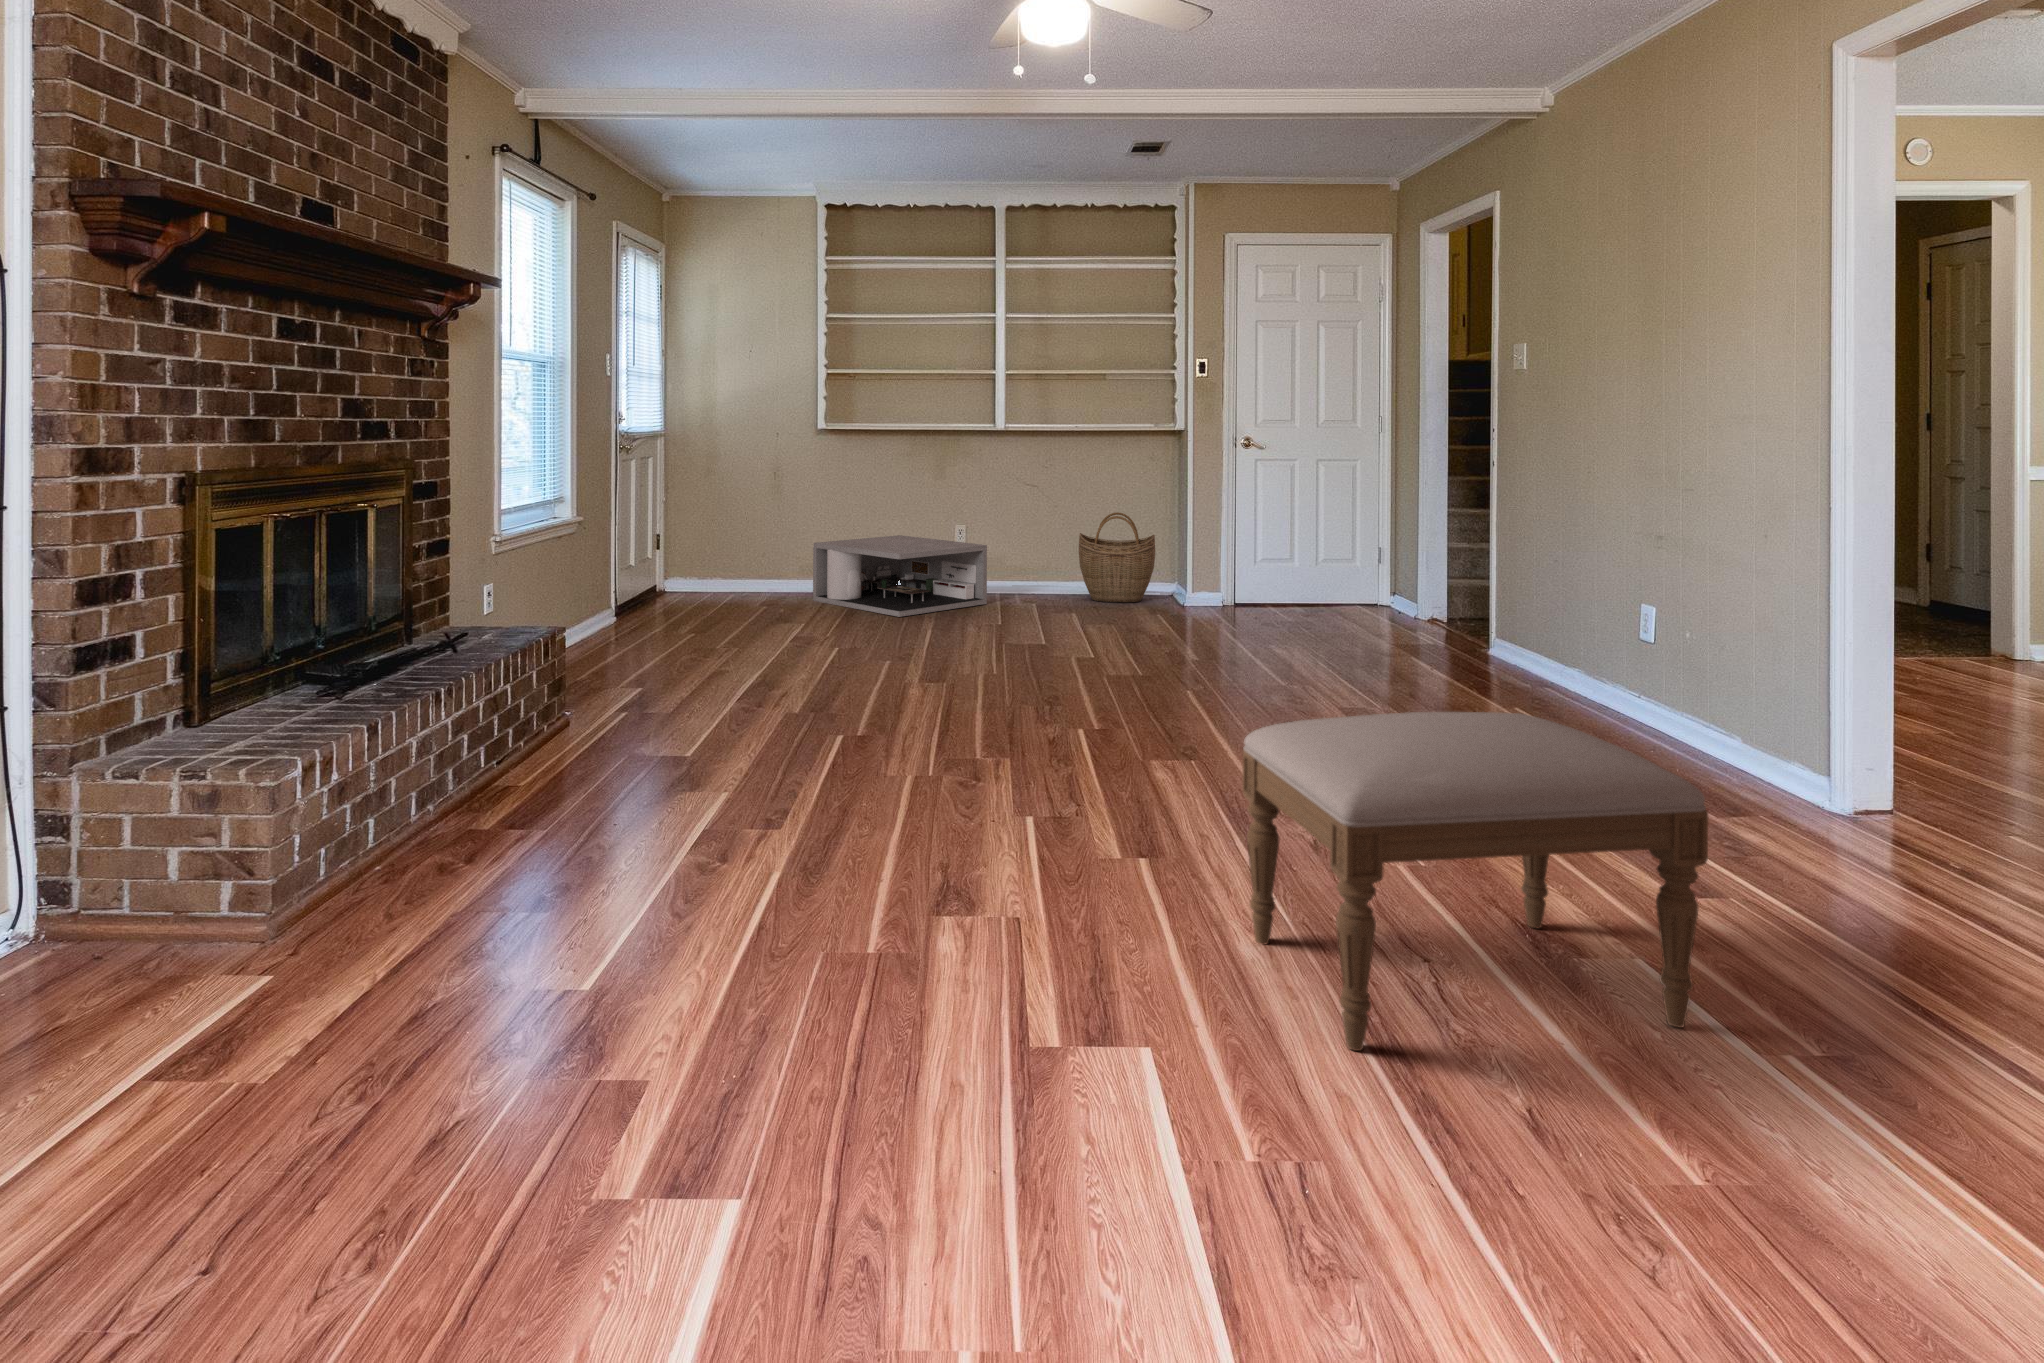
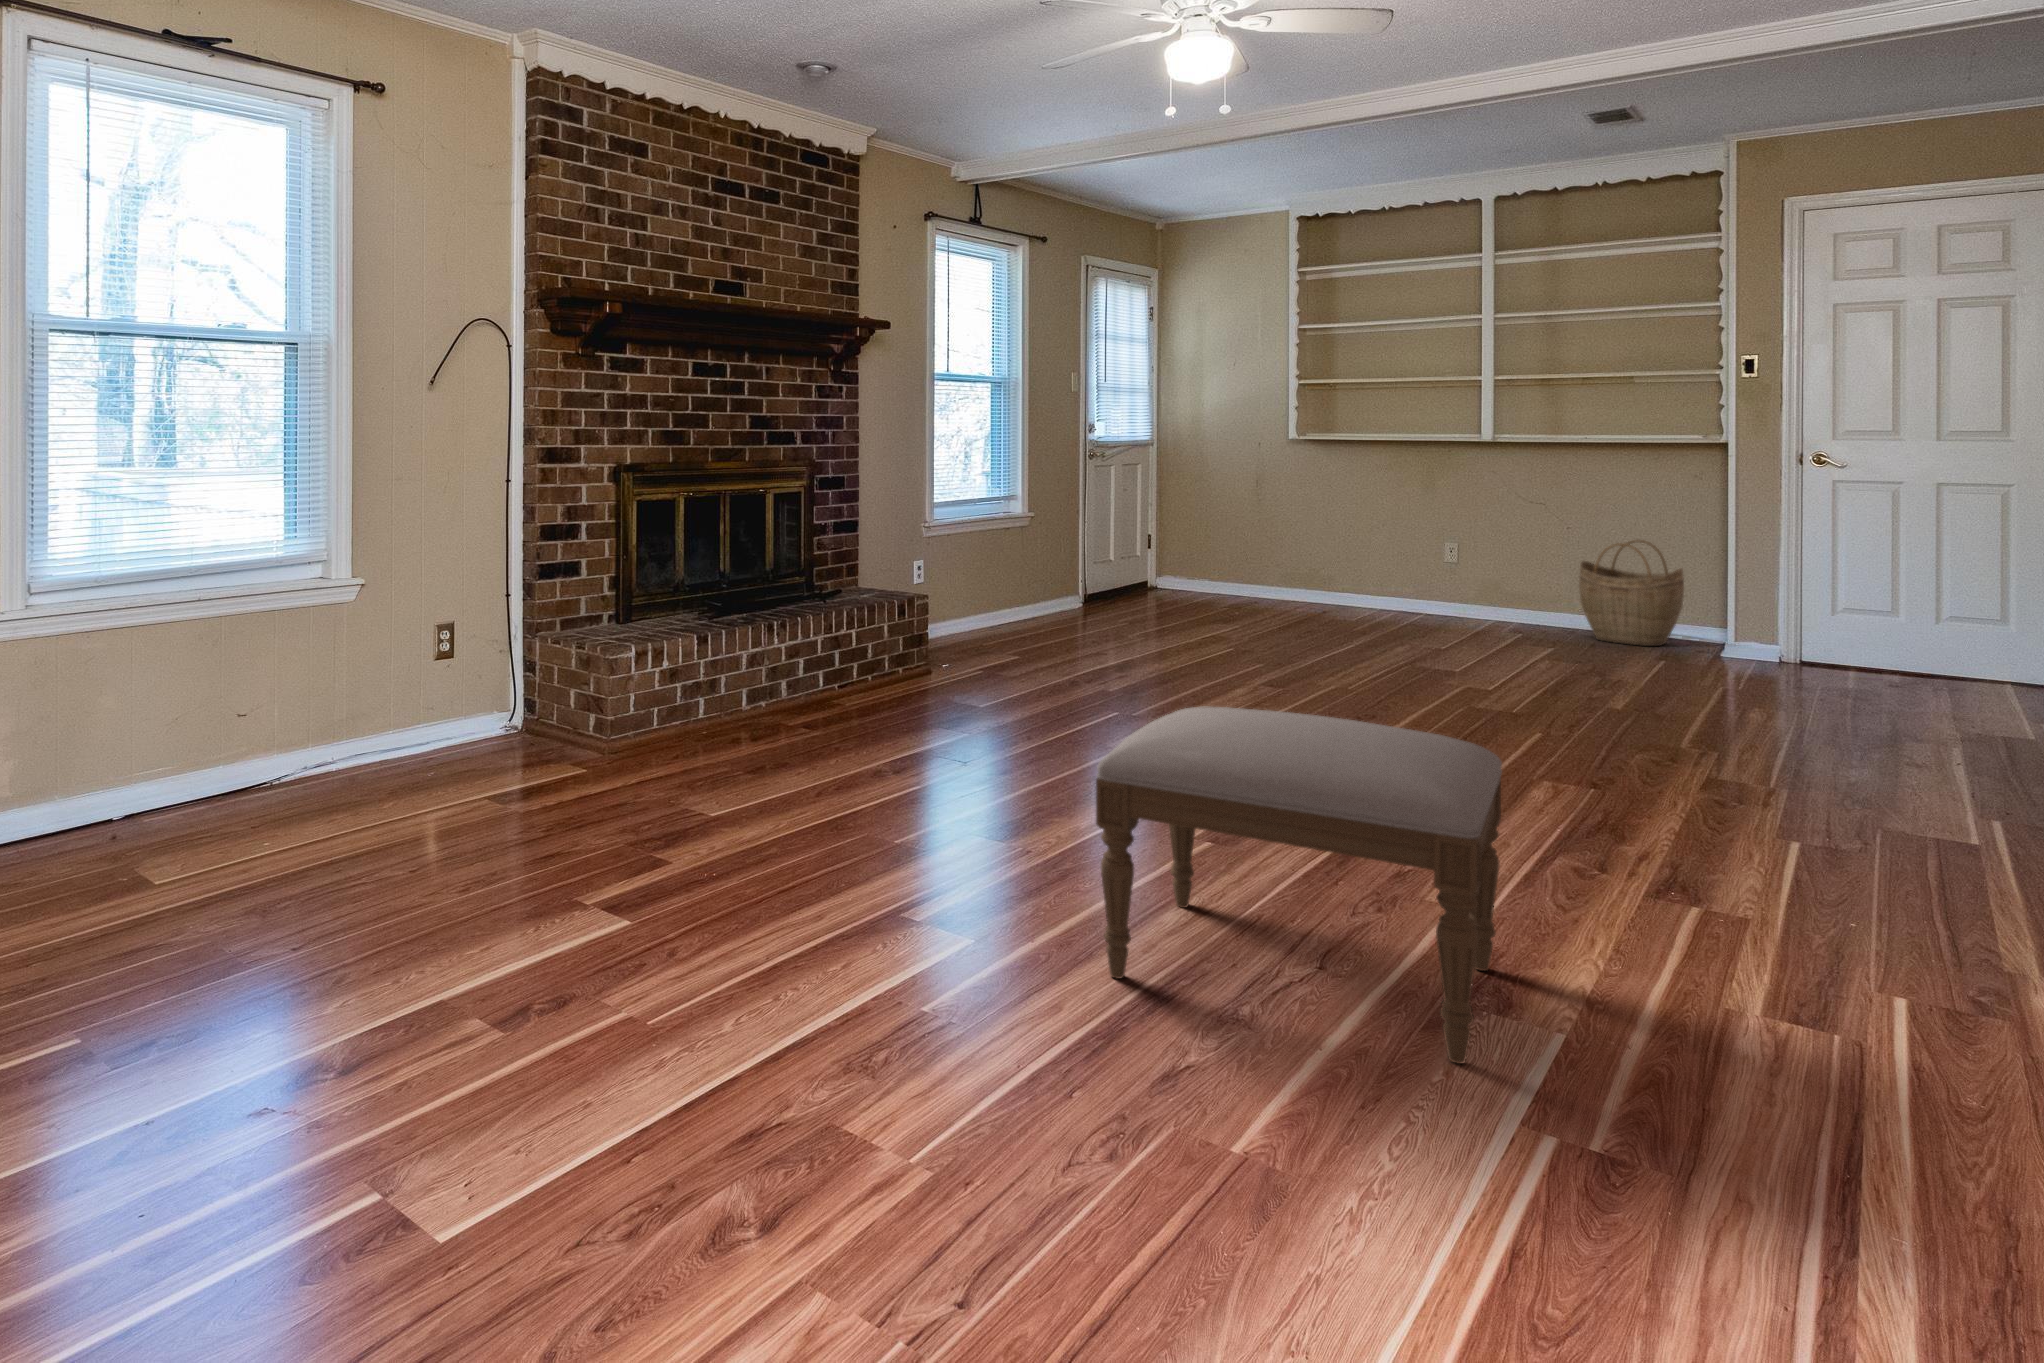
coffee table: present [813,535,987,617] -> none [1274,551,1454,631]

